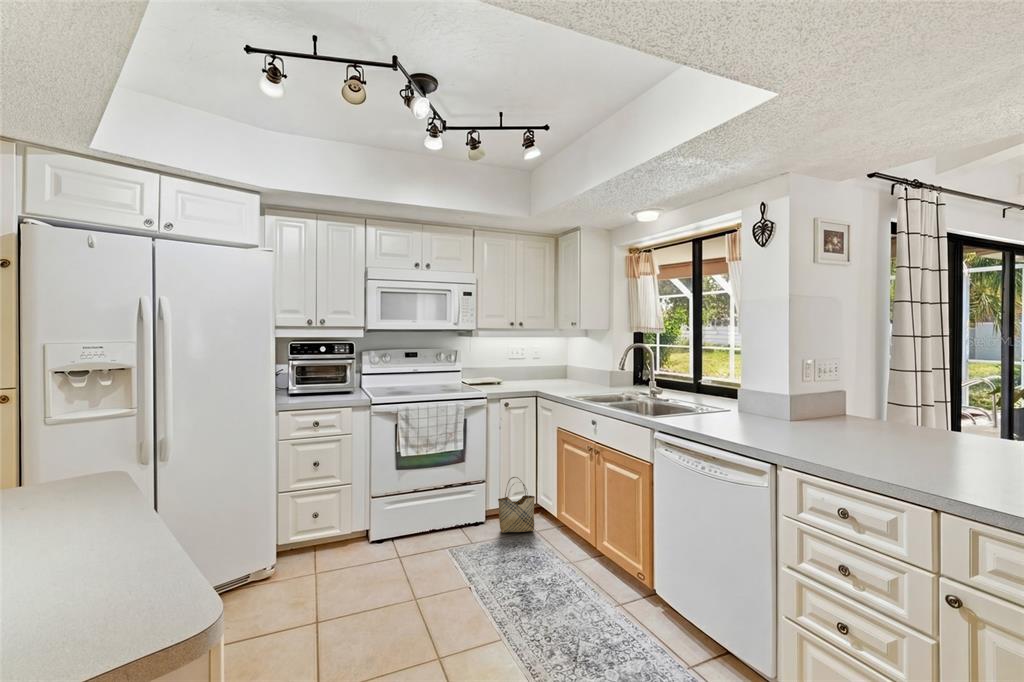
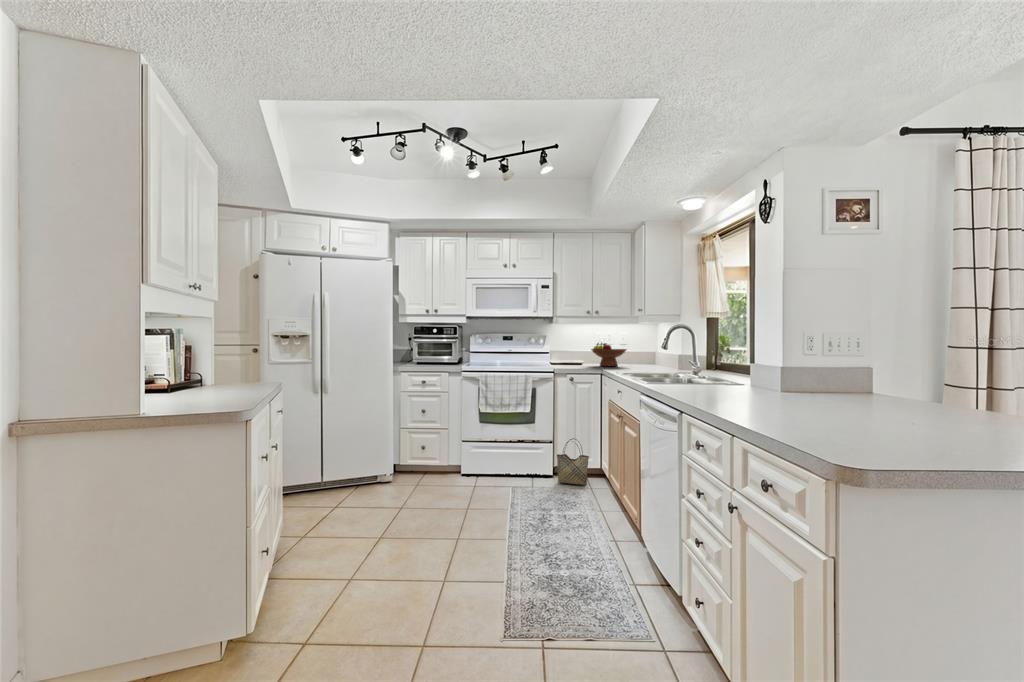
fruit bowl: none [517,360,558,387] -> present [591,343,627,366]

